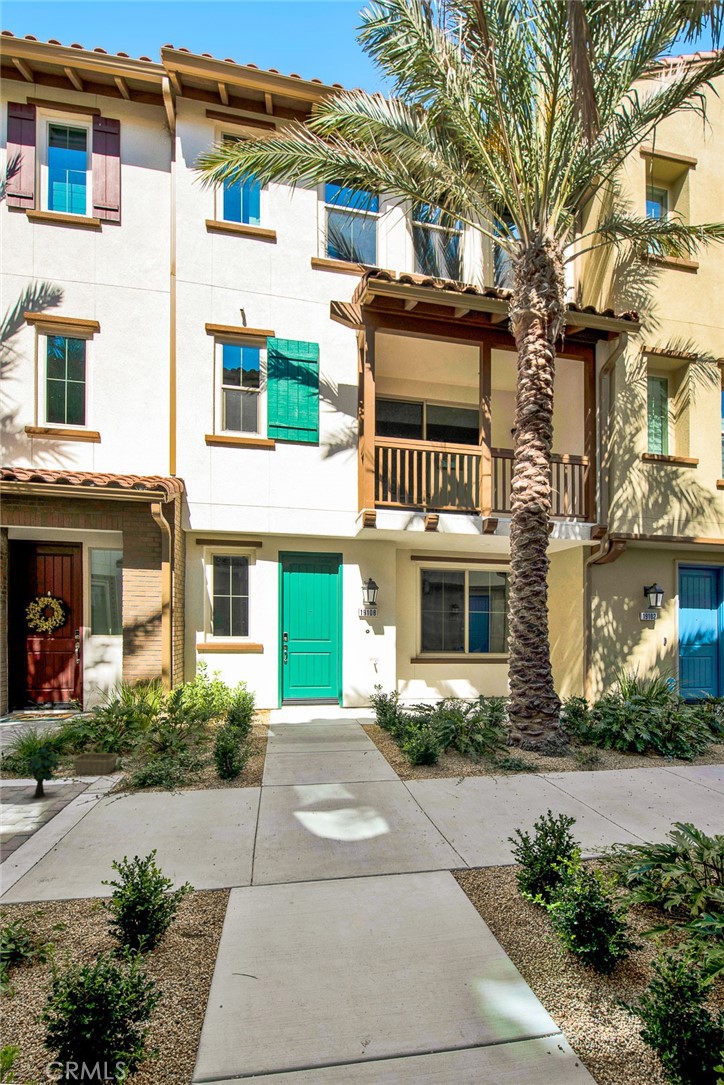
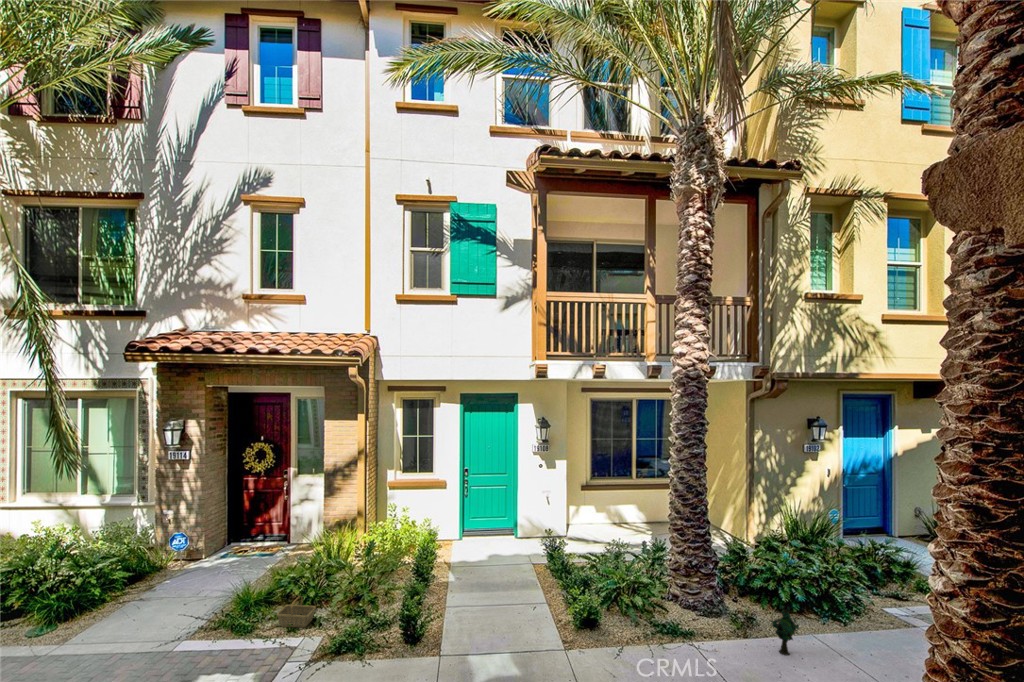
decorative plant: present [24,742,59,798] -> present [770,606,799,655]

